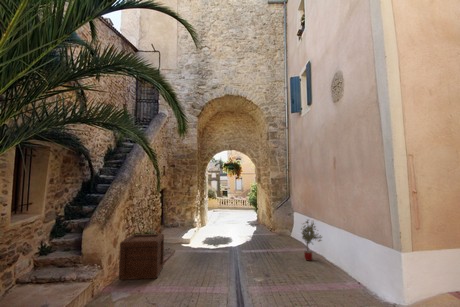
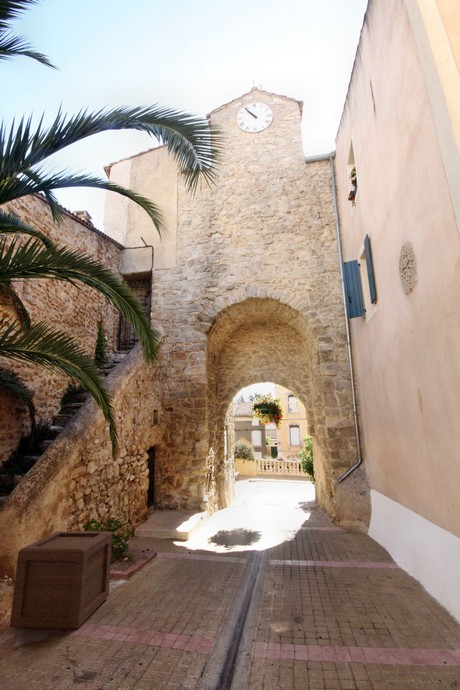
potted tree: present [302,220,322,261] -> none [372,508,422,598]

